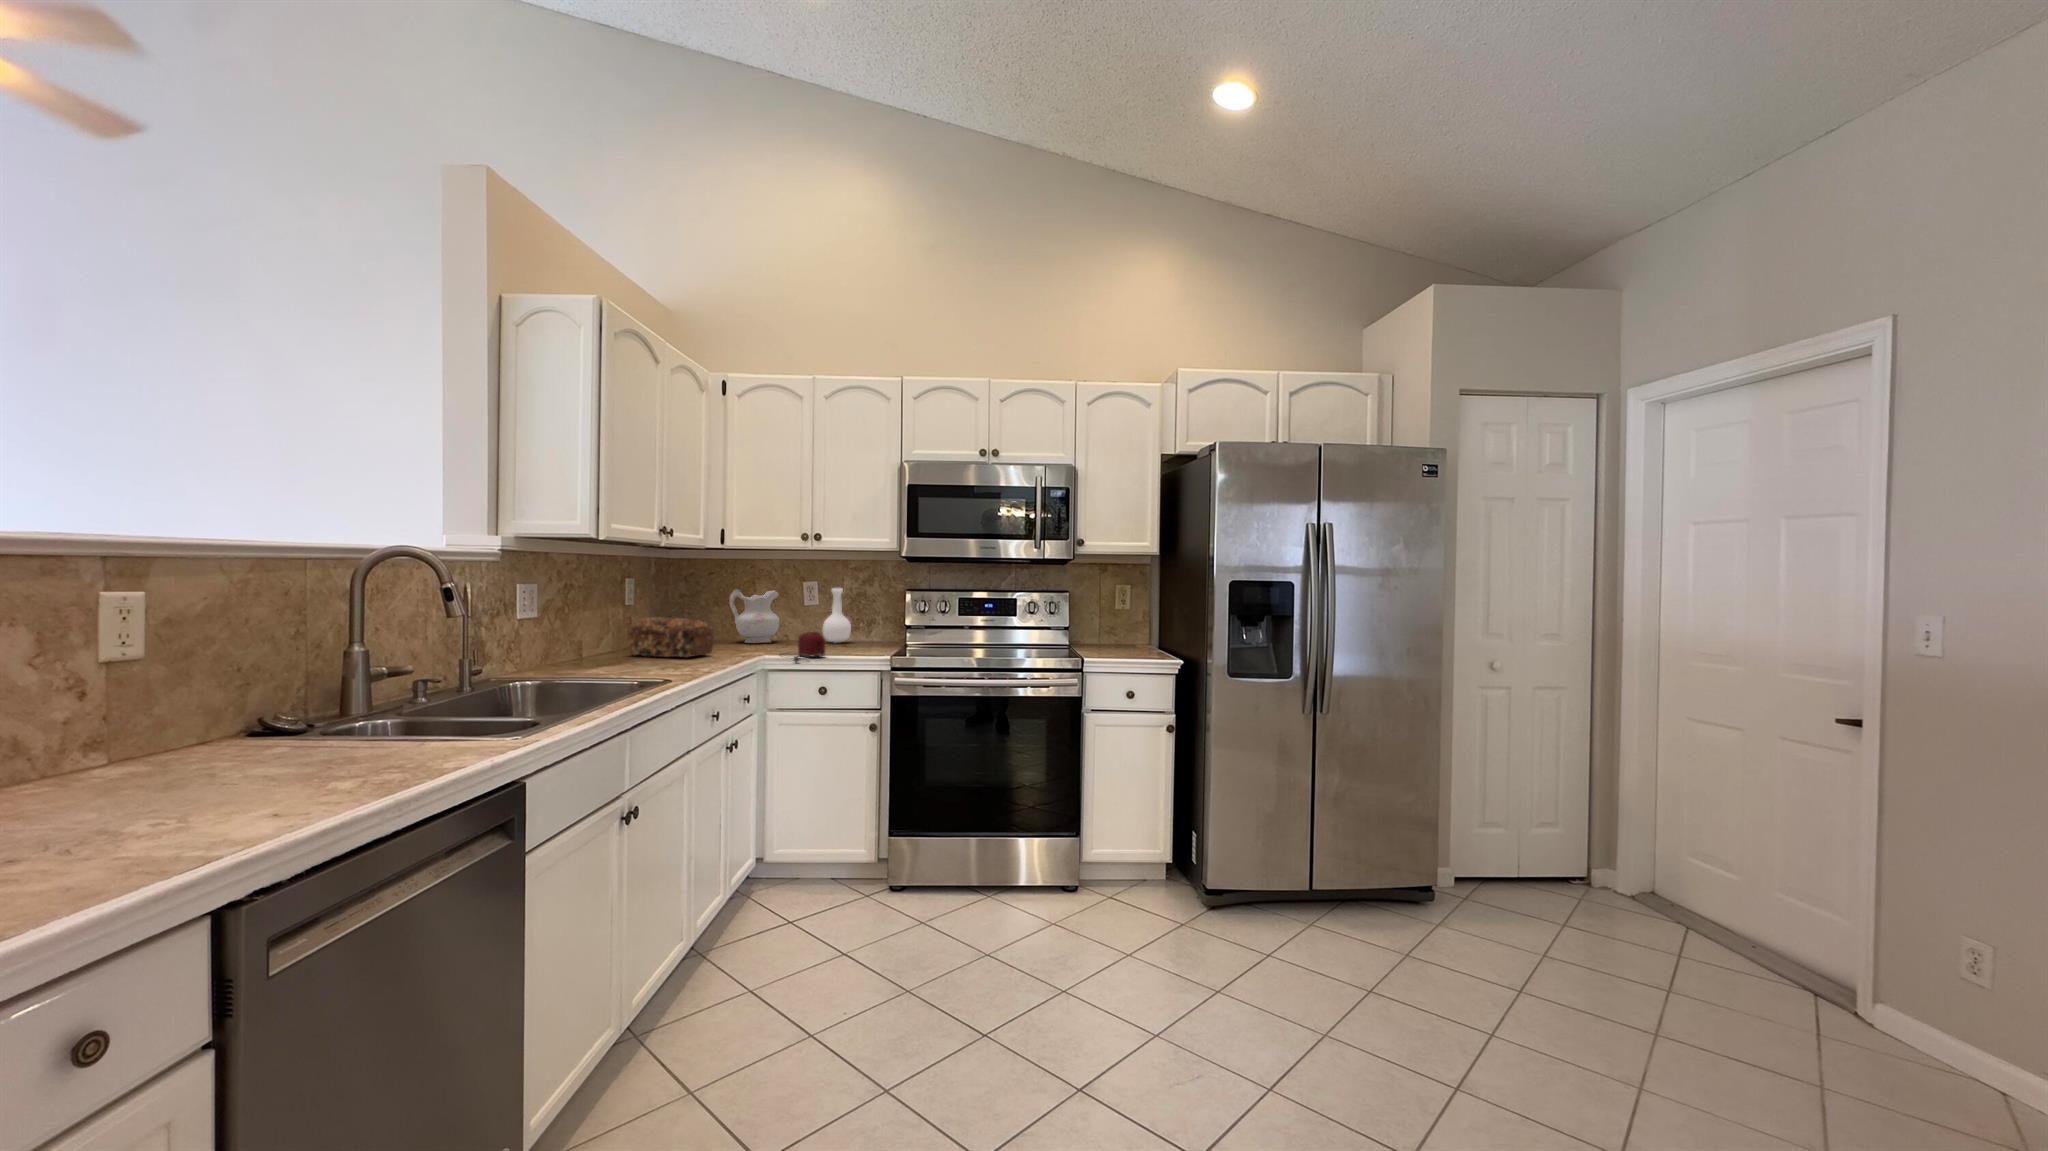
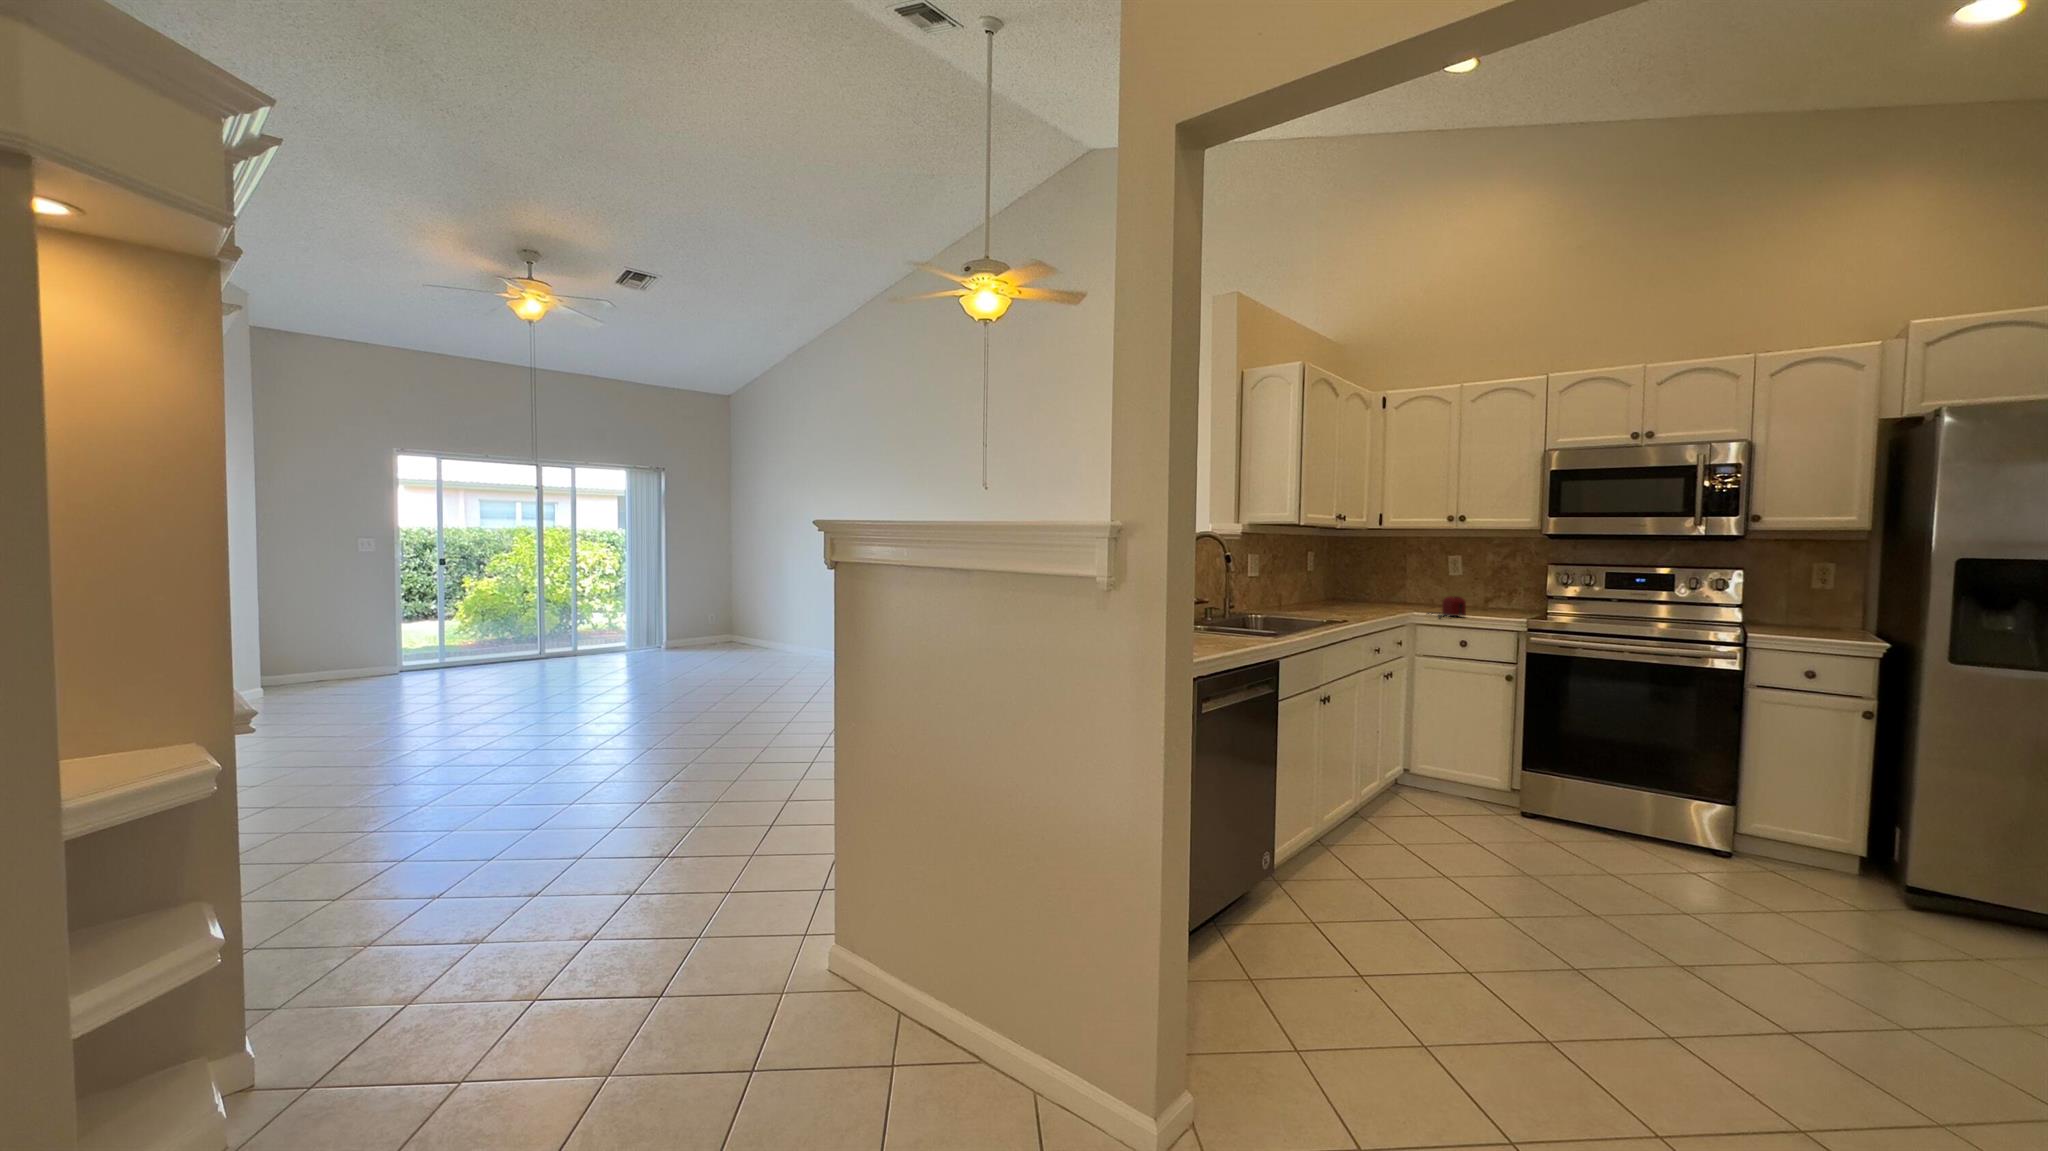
bottle: present [823,583,851,643] -> none [1466,557,1494,609]
ceramic pitcher: present [730,589,779,643] -> none [1385,561,1427,606]
bread loaf: present [627,617,713,657] -> none [1311,580,1374,610]

